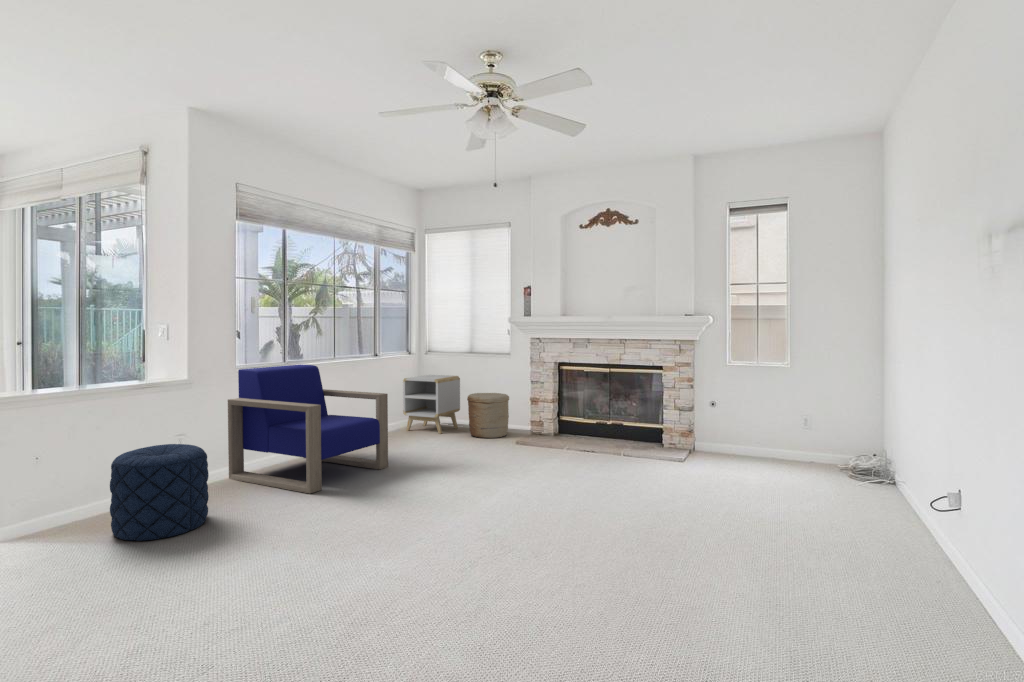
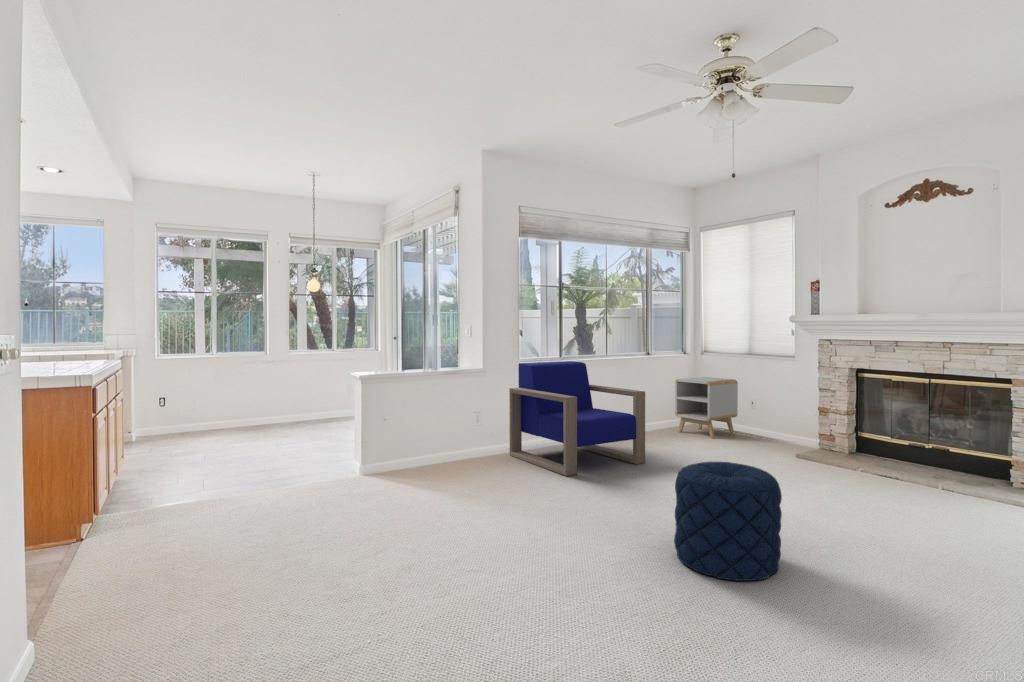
woven basket: present [467,393,509,438] -> none [742,399,792,449]
pouf: present [110,444,209,541] -> present [674,462,782,581]

